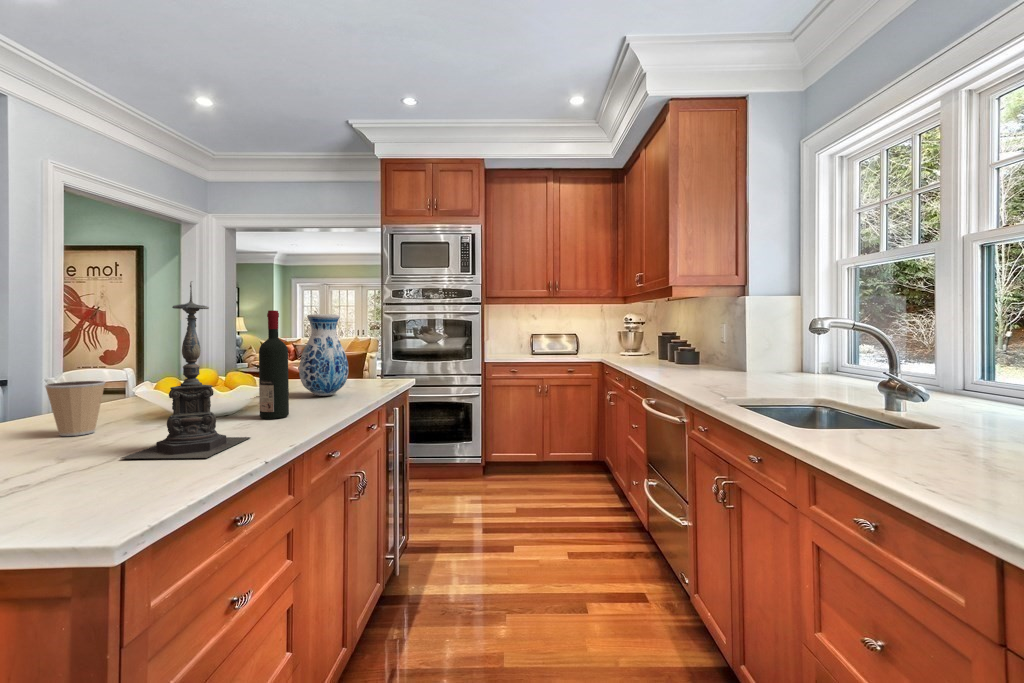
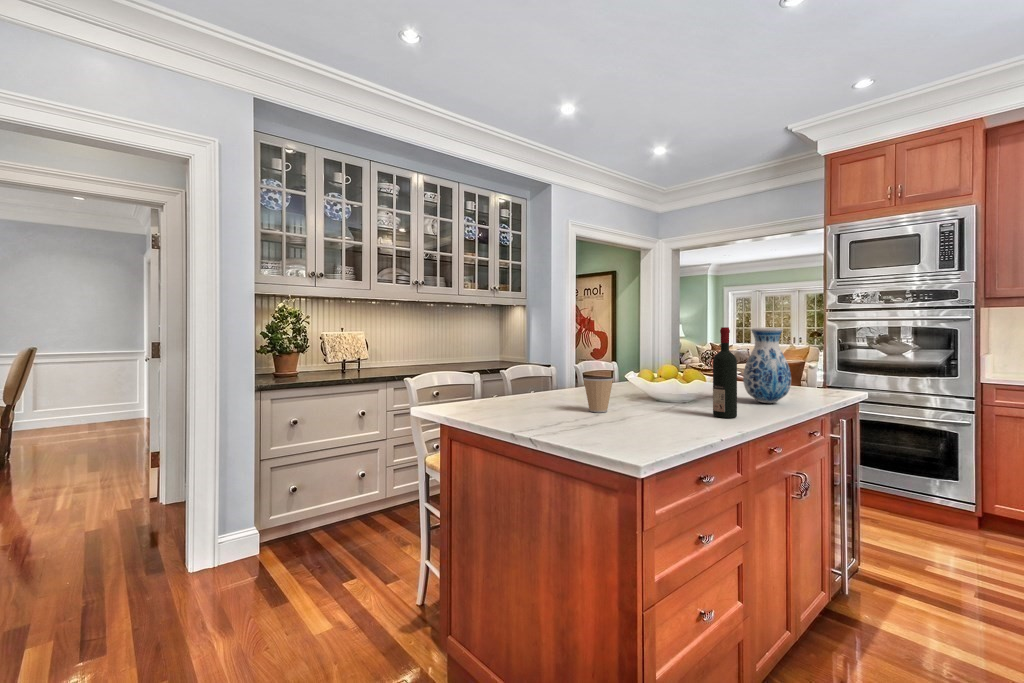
candle holder: present [122,282,250,459] -> none [628,310,710,440]

